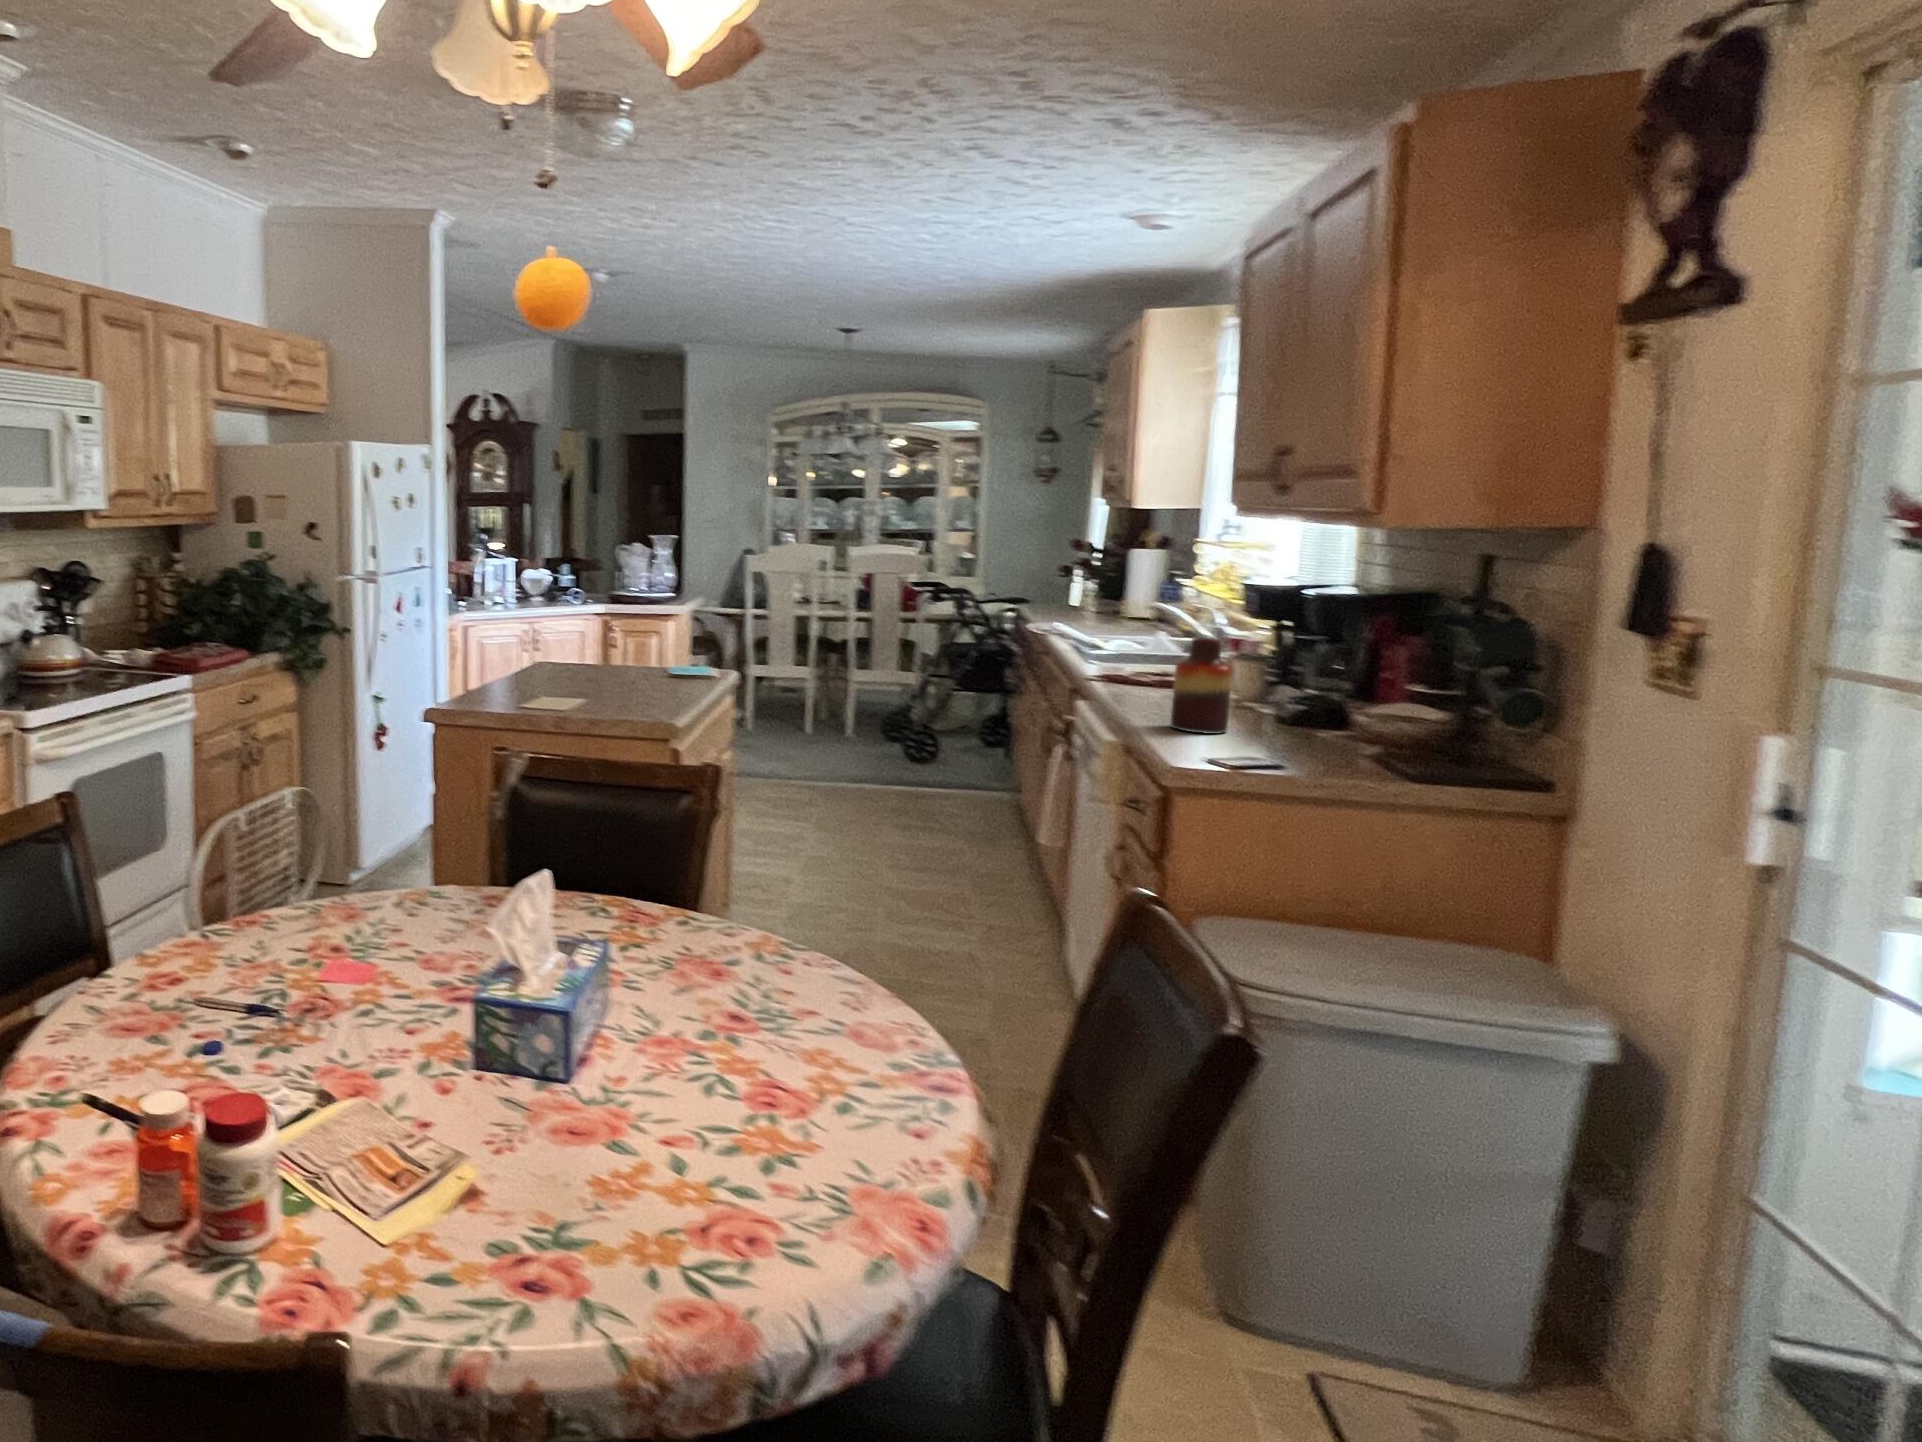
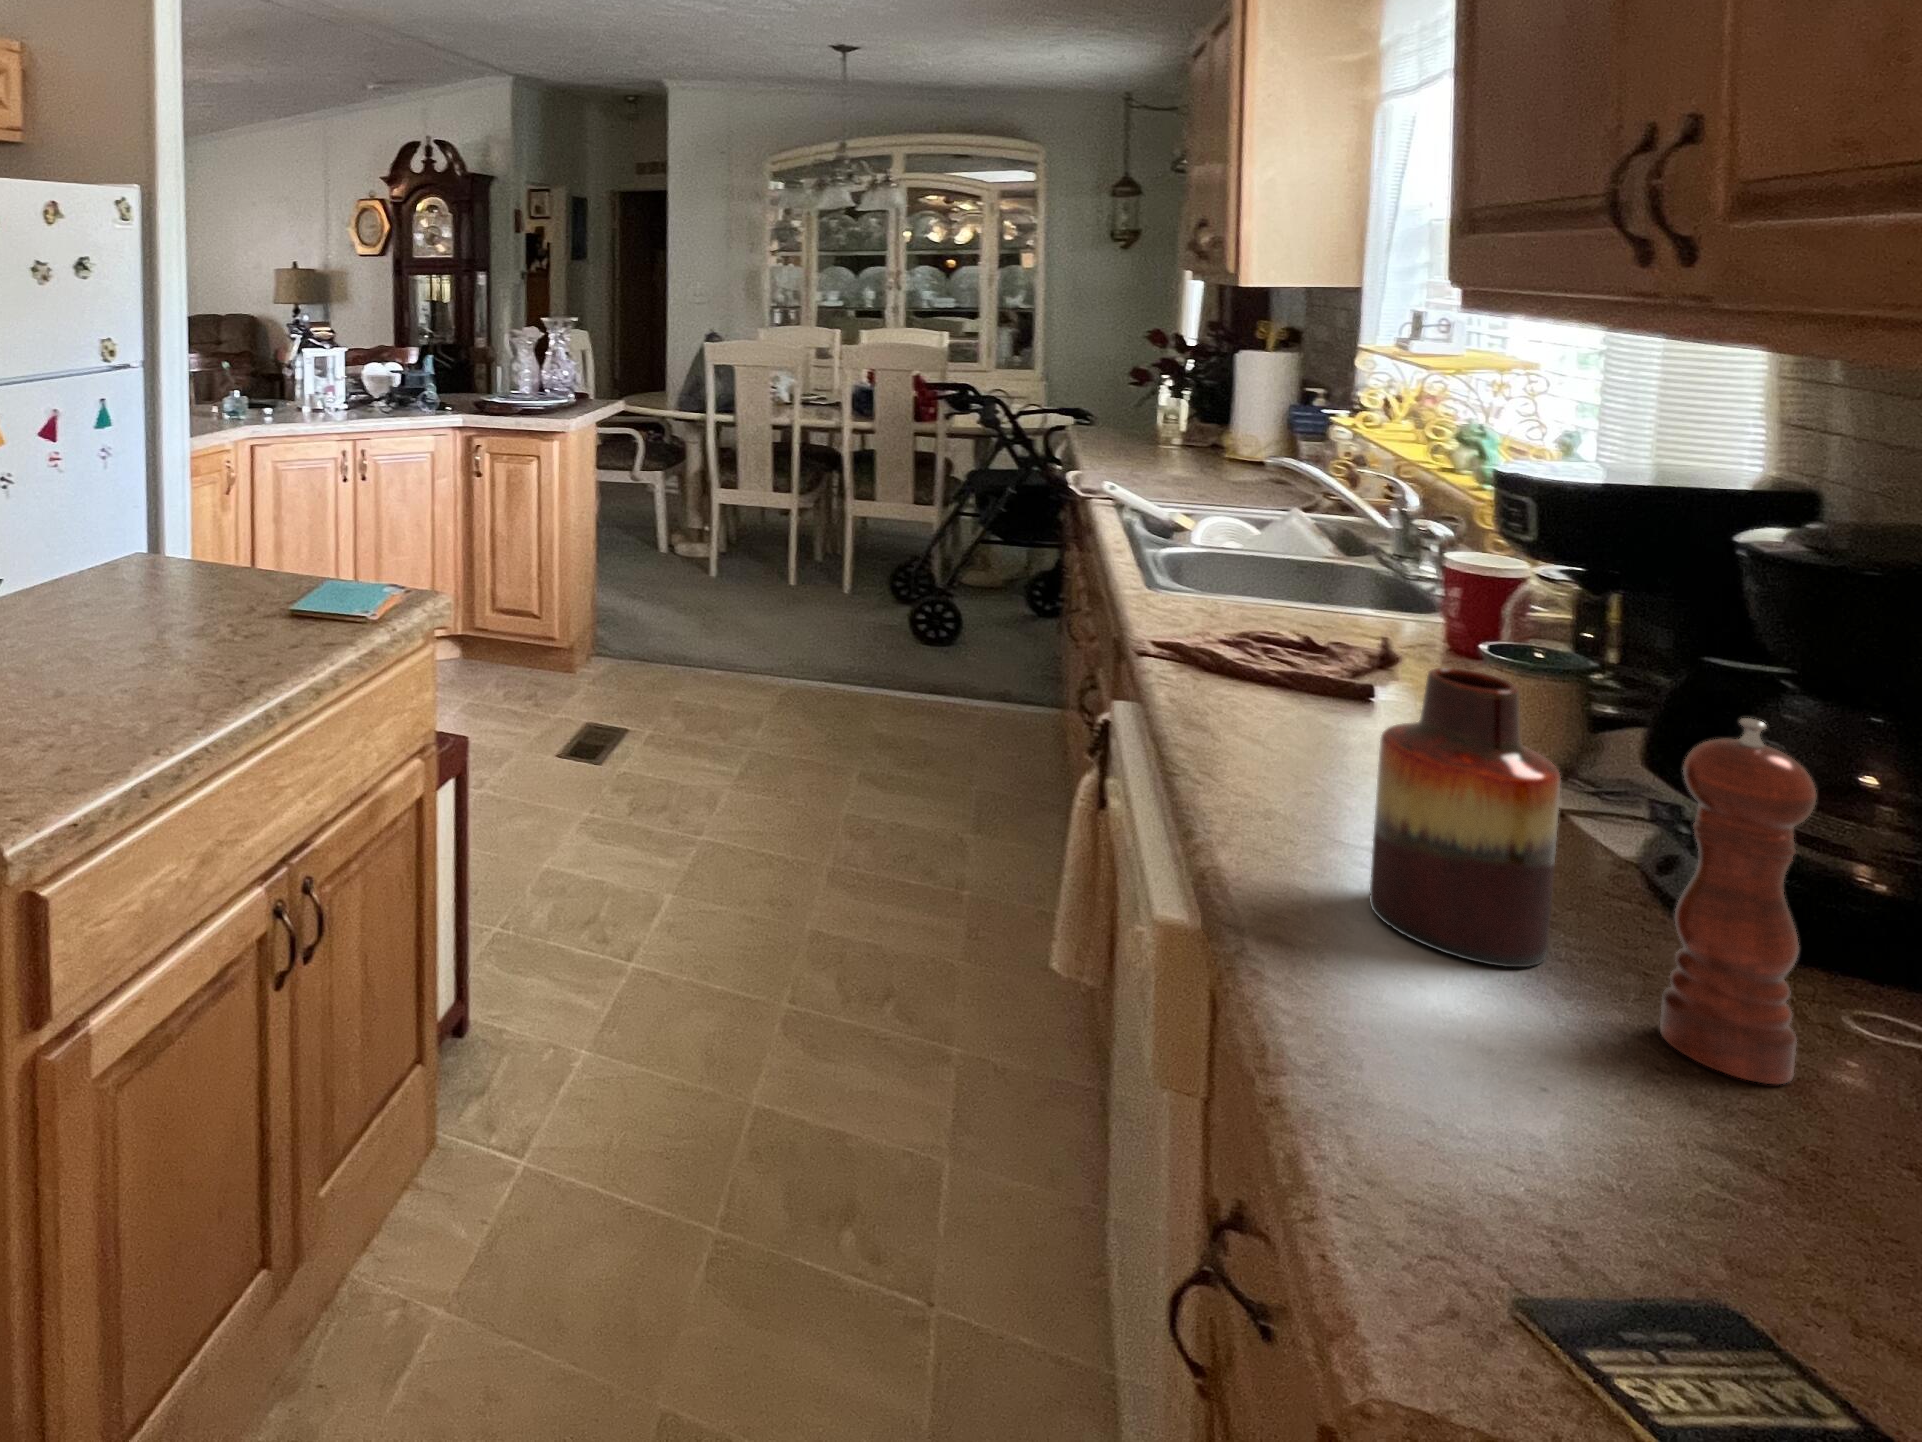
pepper mill: none [1254,634,1298,745] -> present [1660,718,1817,1084]

